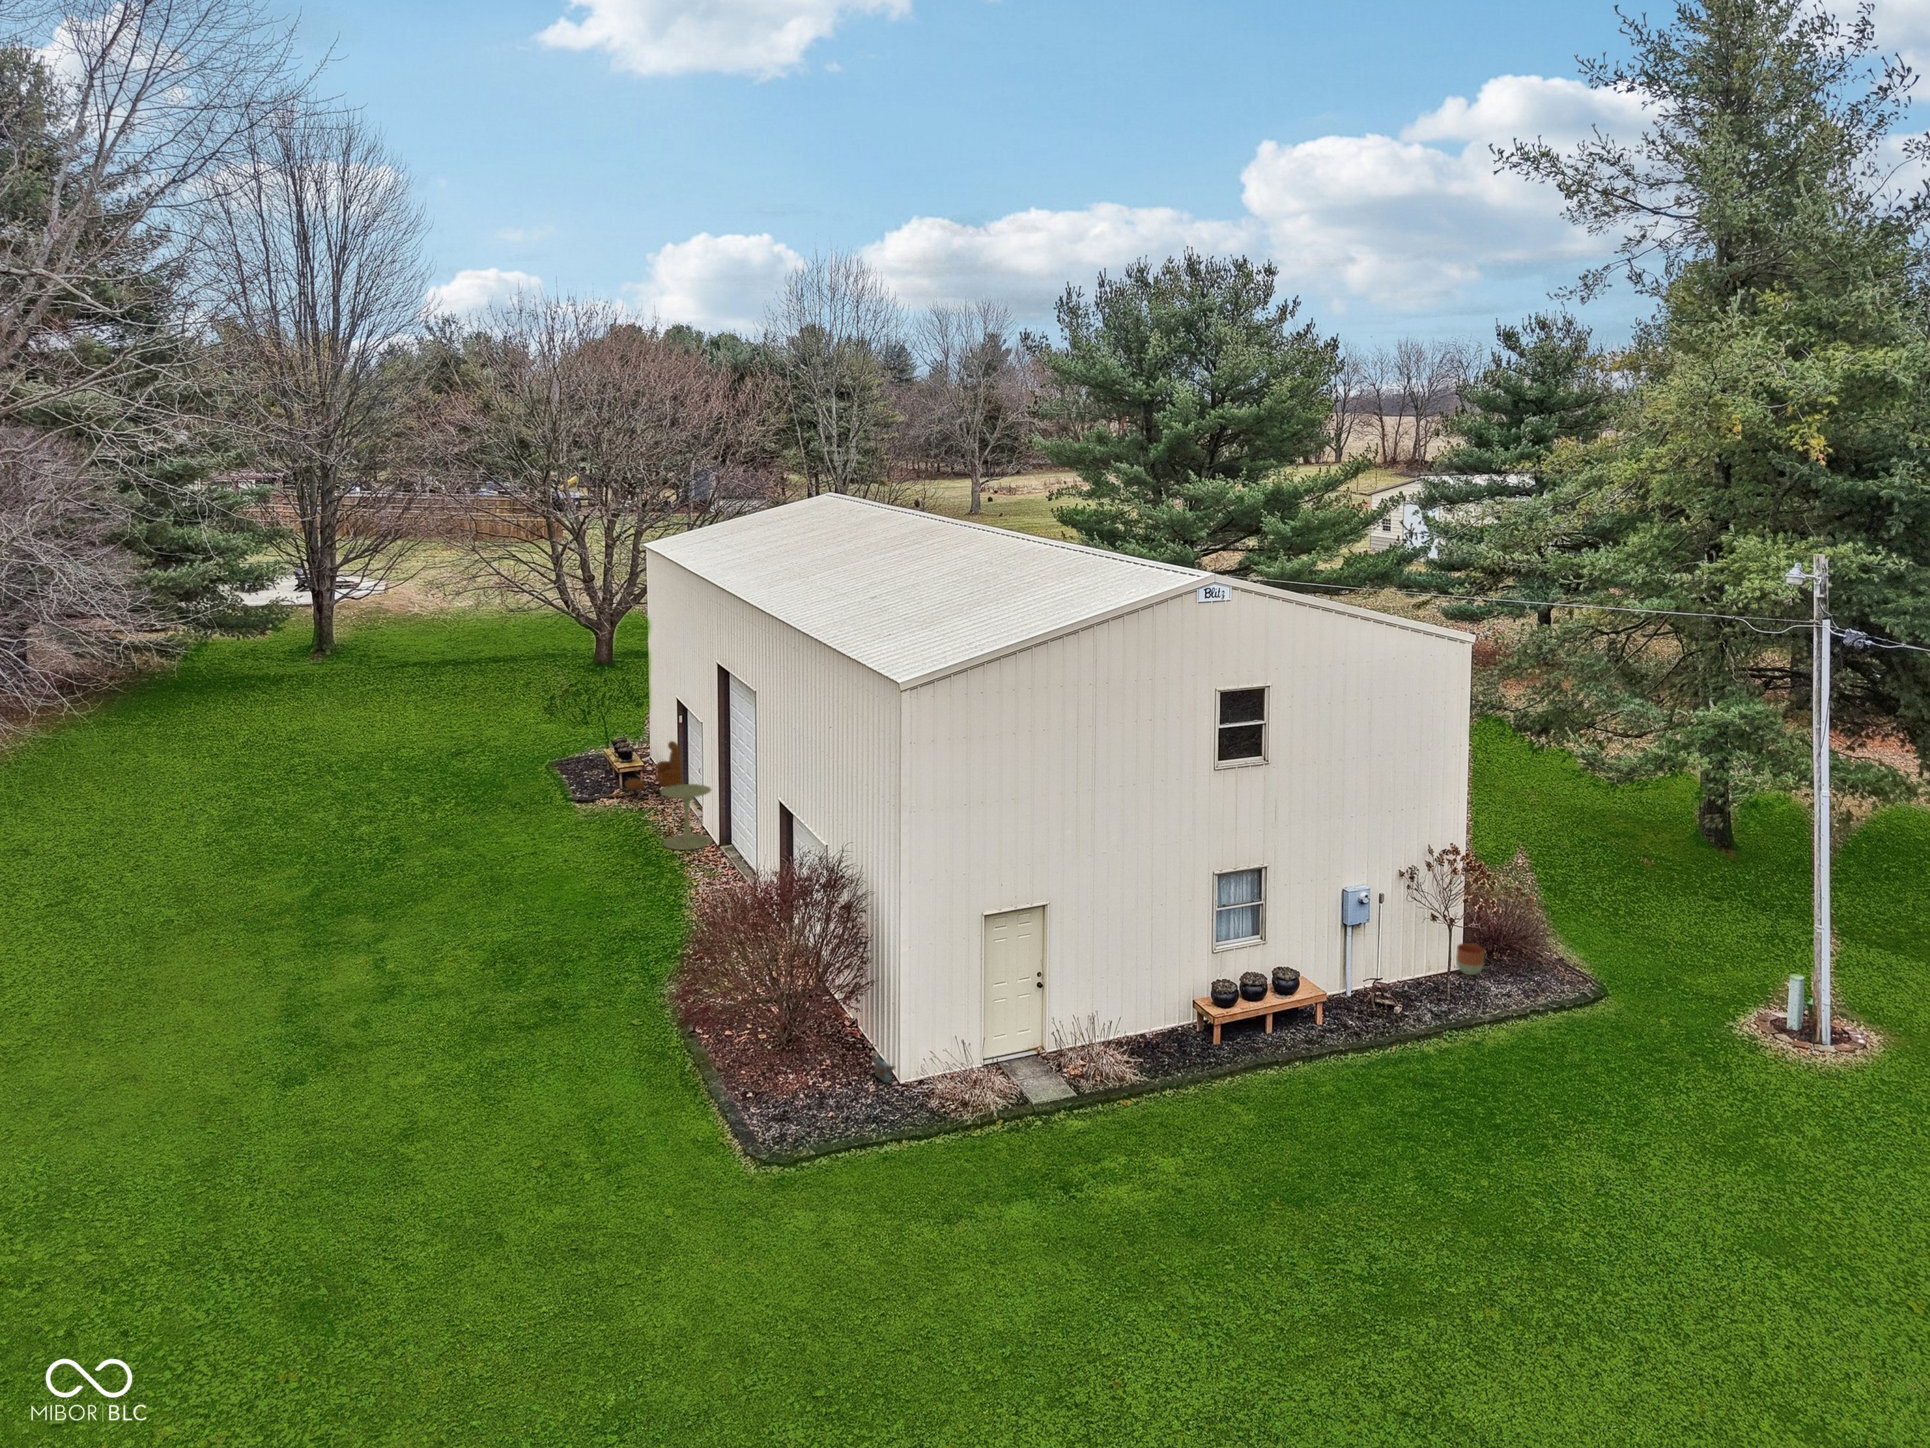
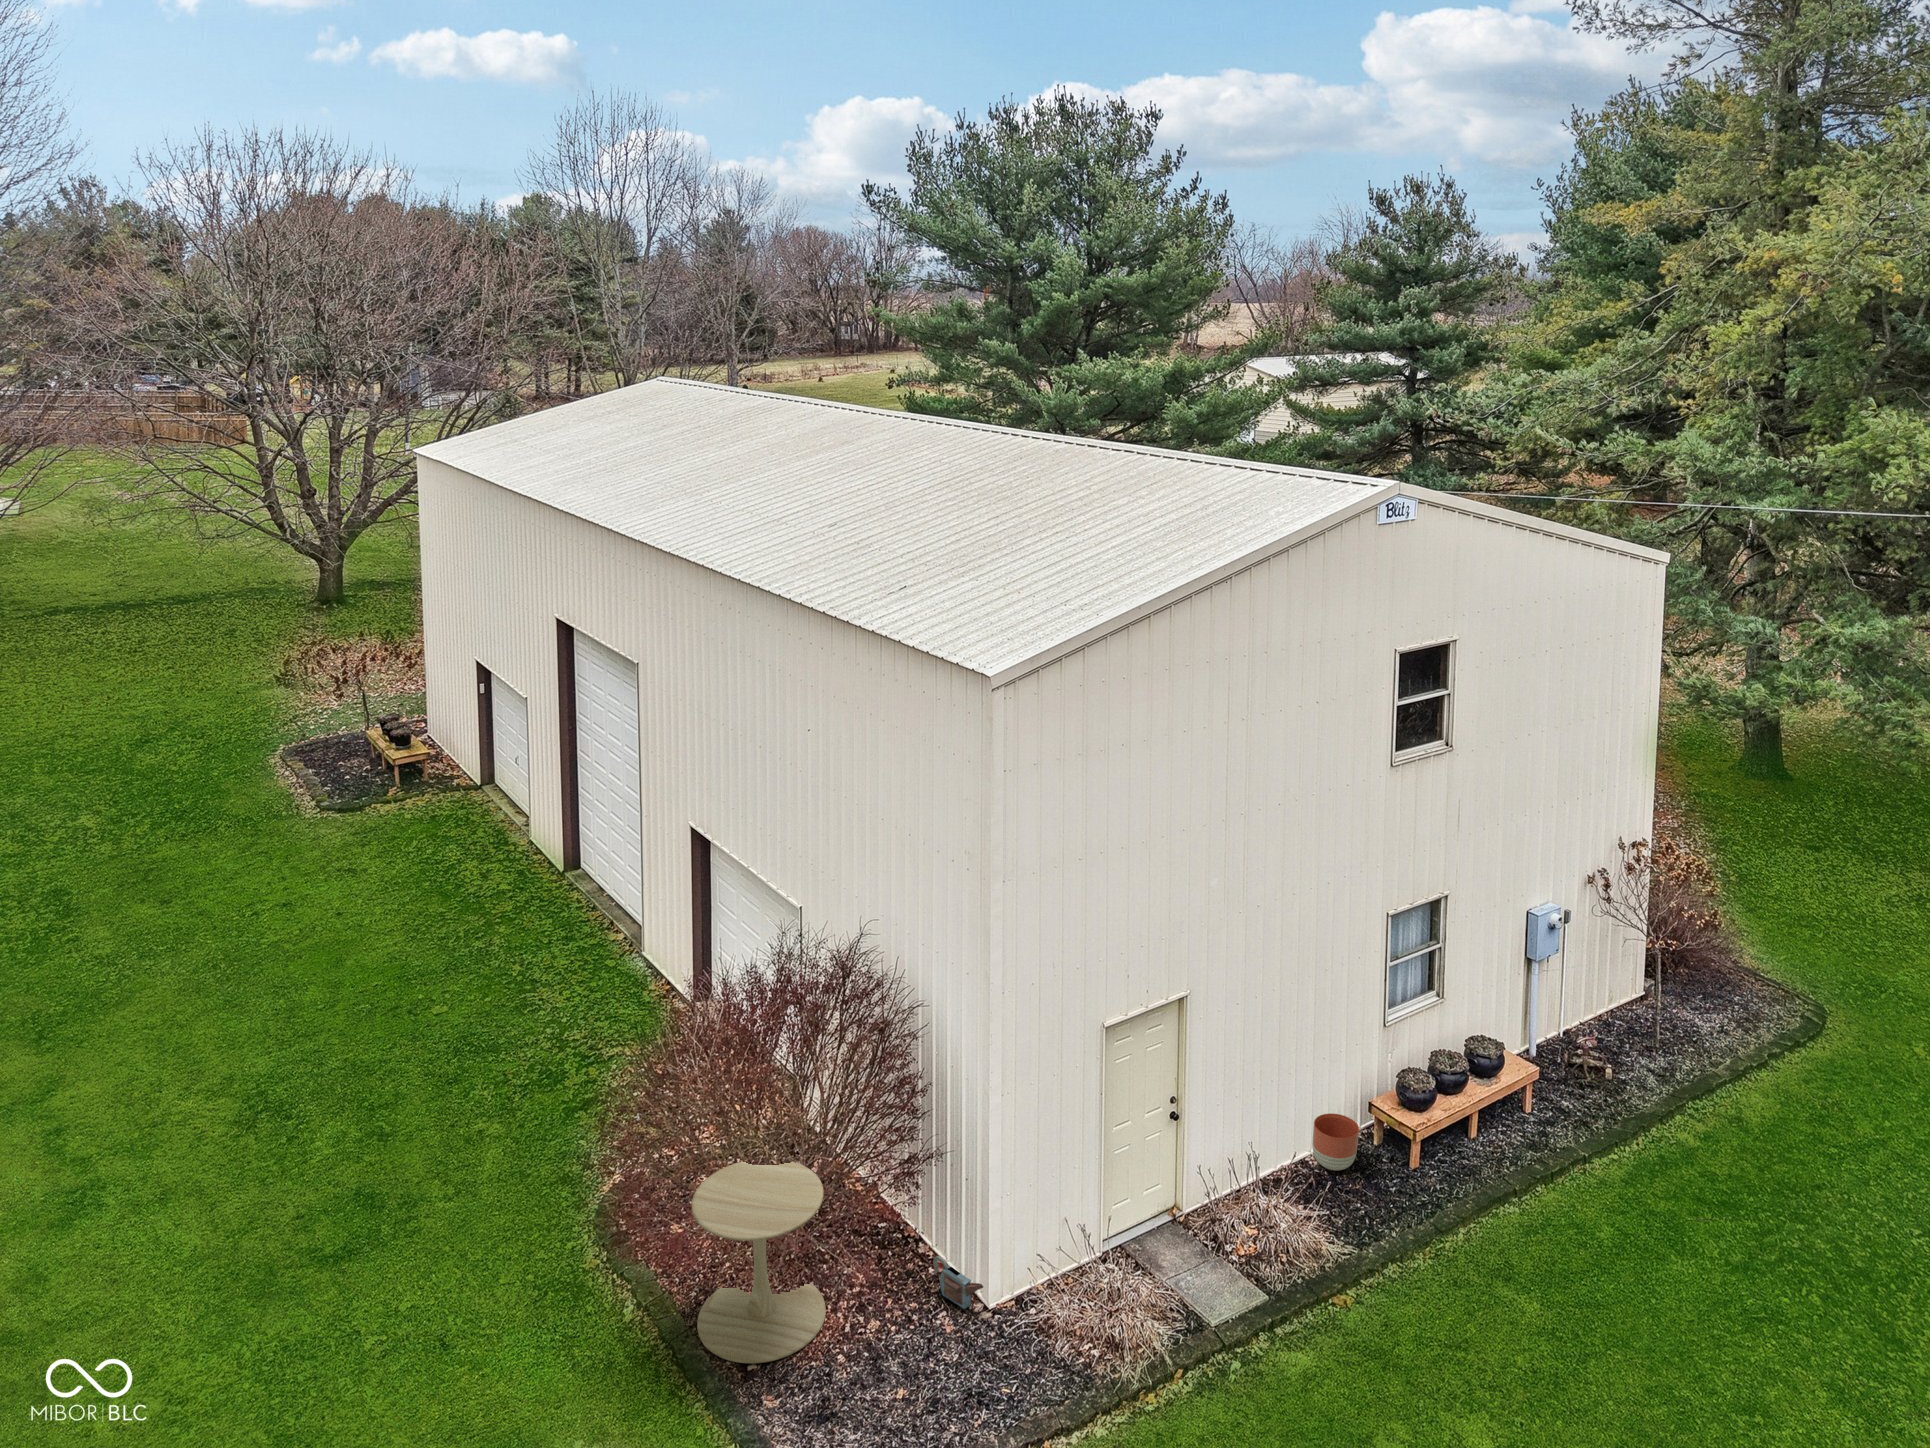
lounge chair: present [624,741,682,801] -> none [401,719,494,808]
pedestal table: present [661,784,713,850] -> present [692,1162,826,1363]
planter: present [1456,943,1485,975] -> present [1312,1113,1359,1171]

